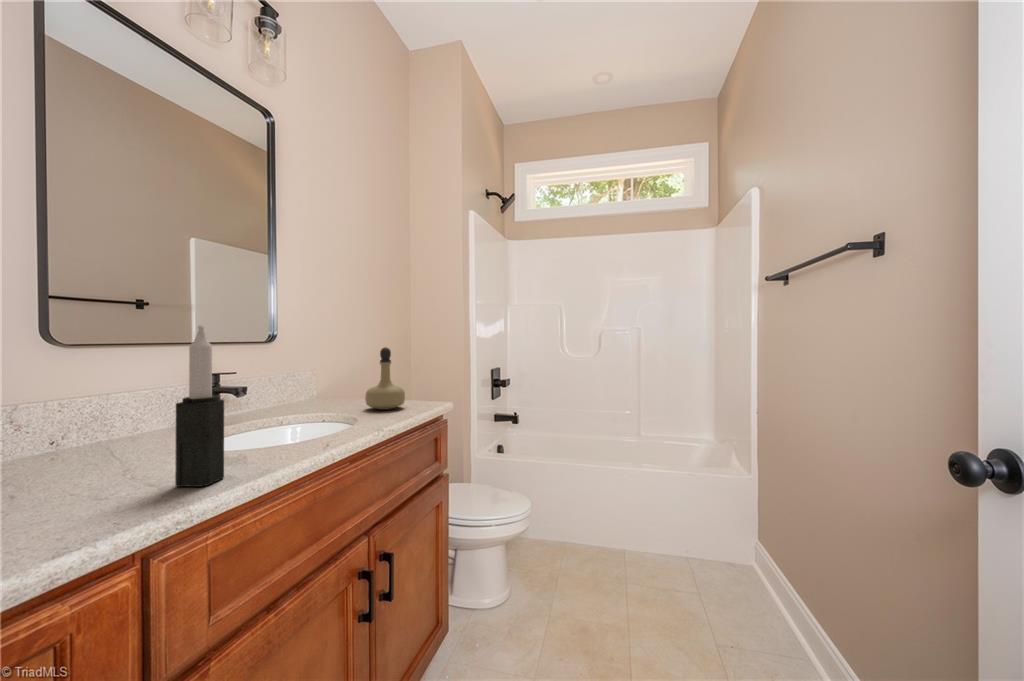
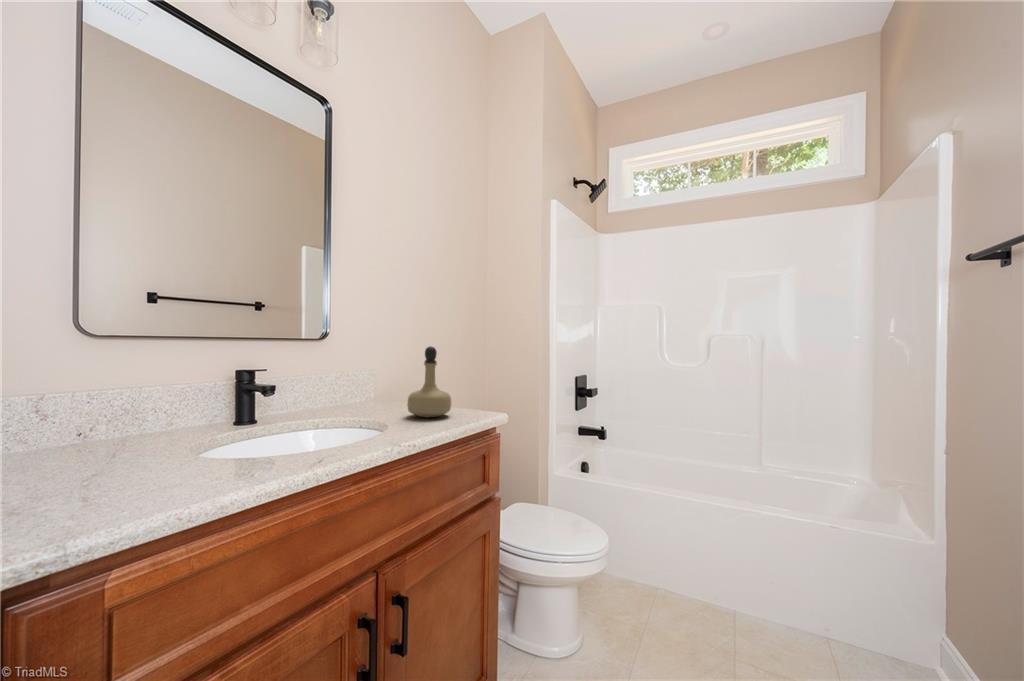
candle: present [175,325,224,487] -> none [89,307,159,512]

